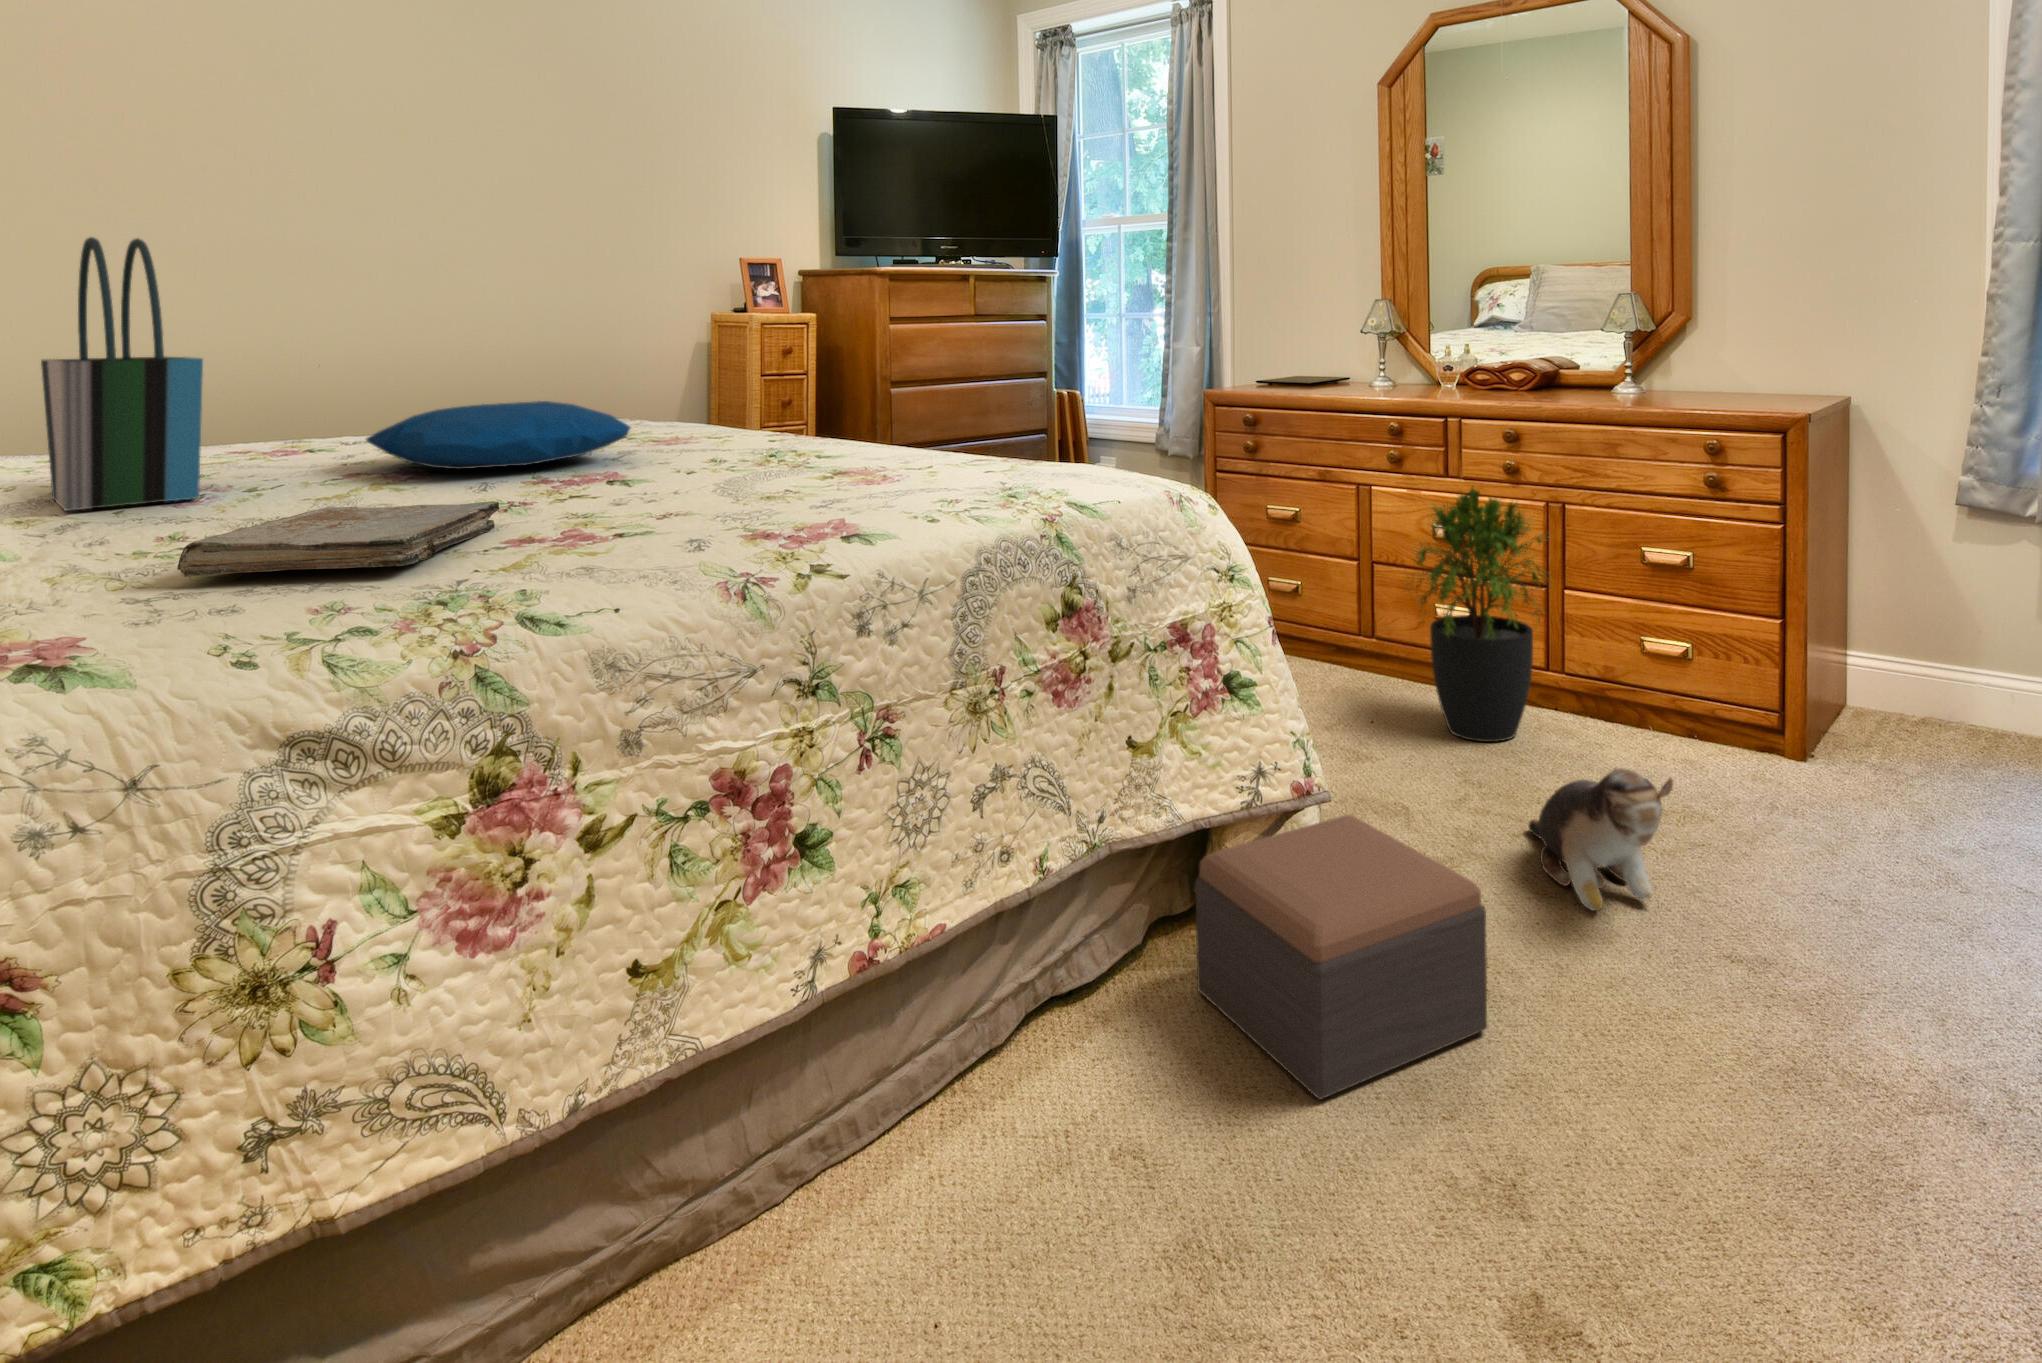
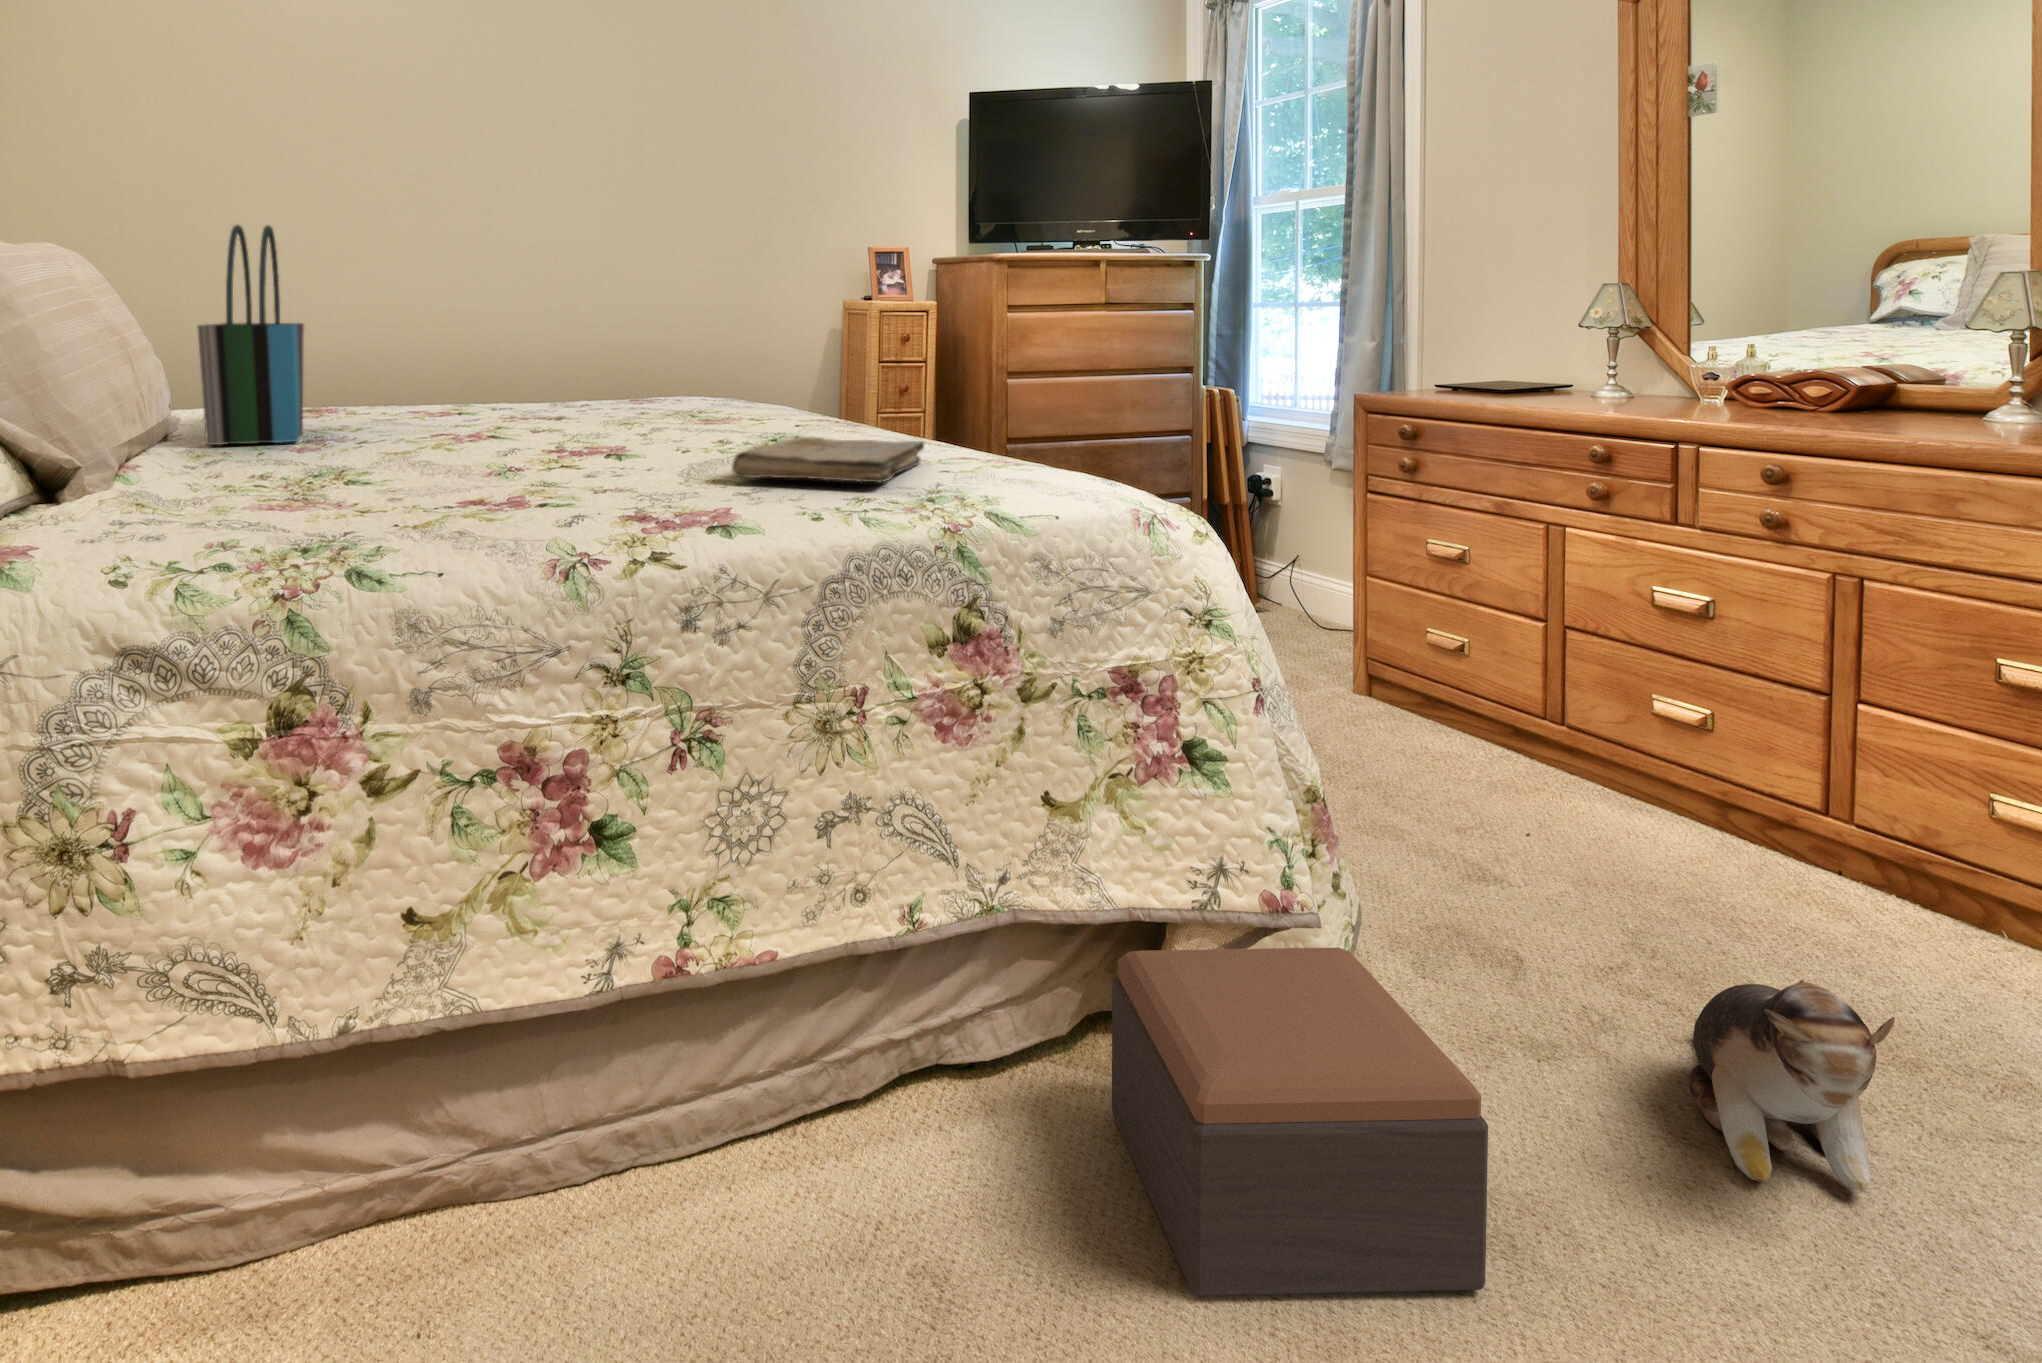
pillow: present [366,401,630,469] -> none [440,372,646,431]
potted plant: present [1405,486,1549,742] -> none [1564,539,1840,904]
book: present [177,501,499,577] -> present [732,437,924,482]

